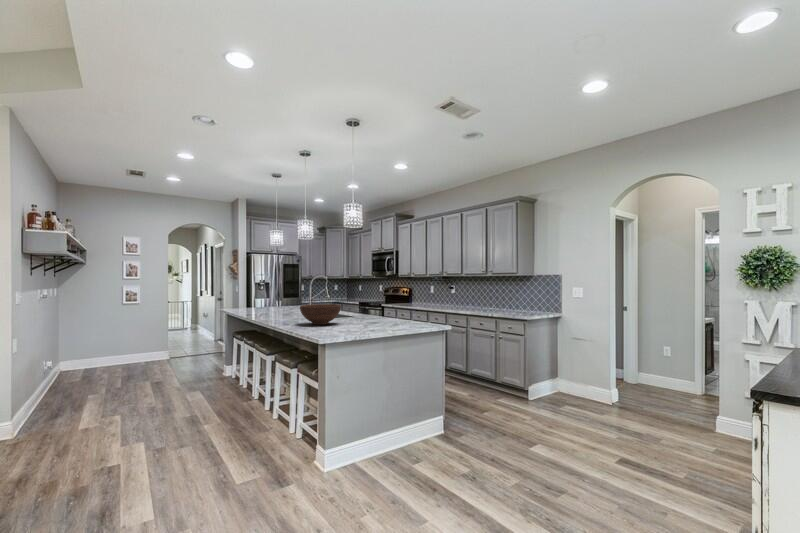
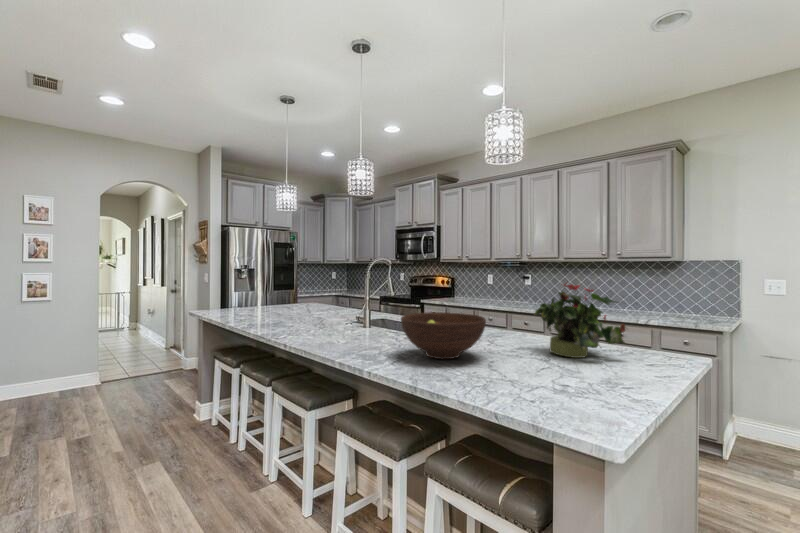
potted plant: none [369,289,404,325] -> present [534,284,626,358]

